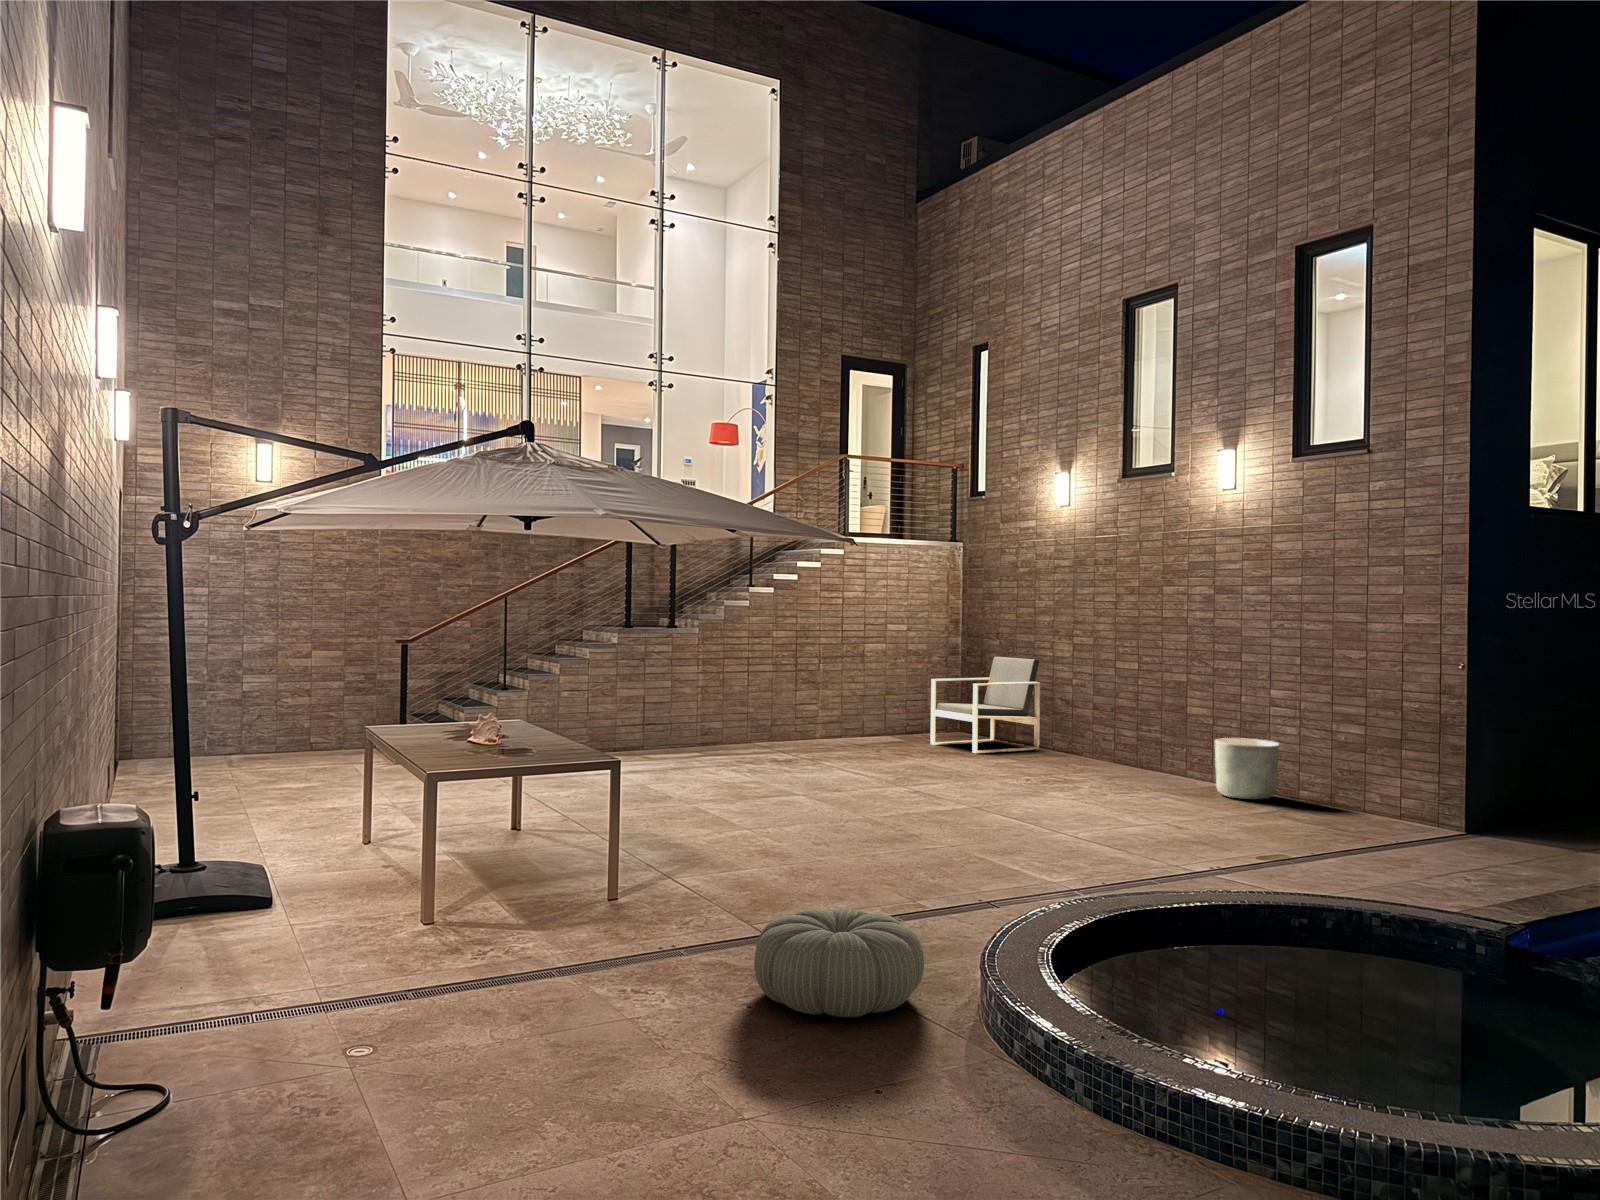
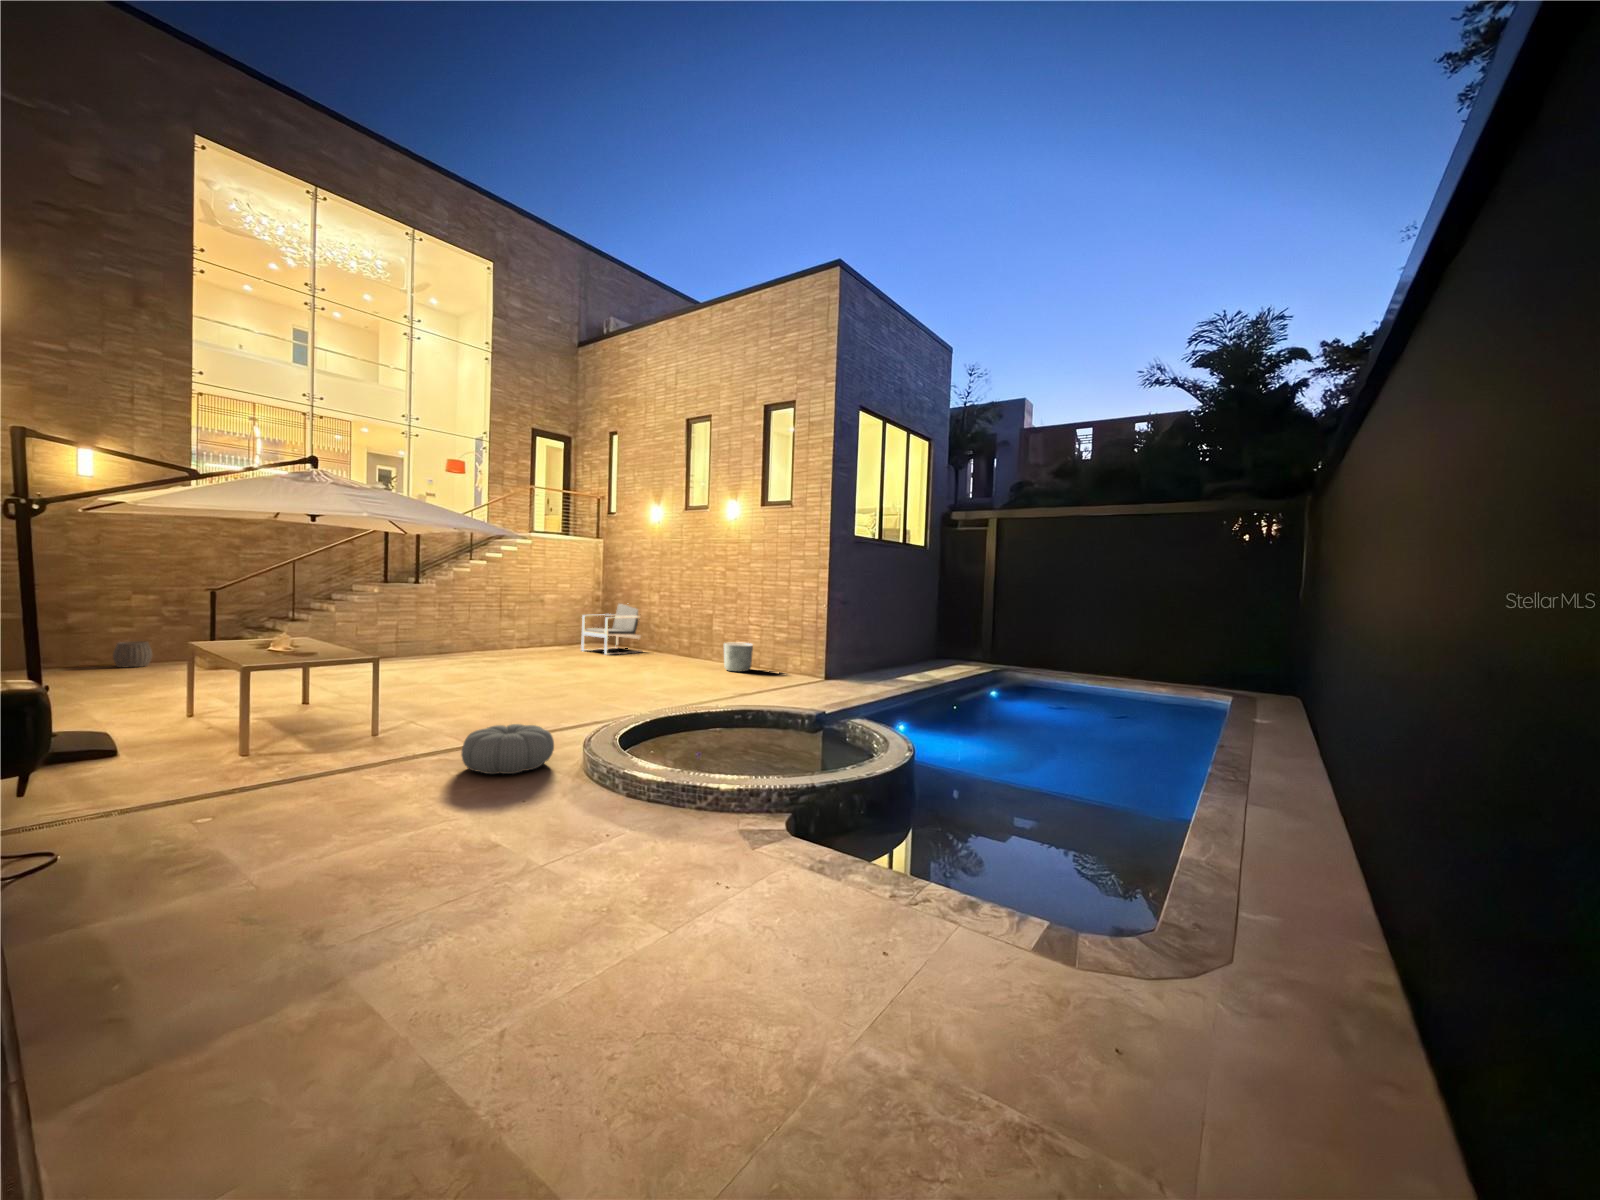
woven basket: none [294,717,338,755] -> present [113,641,152,667]

